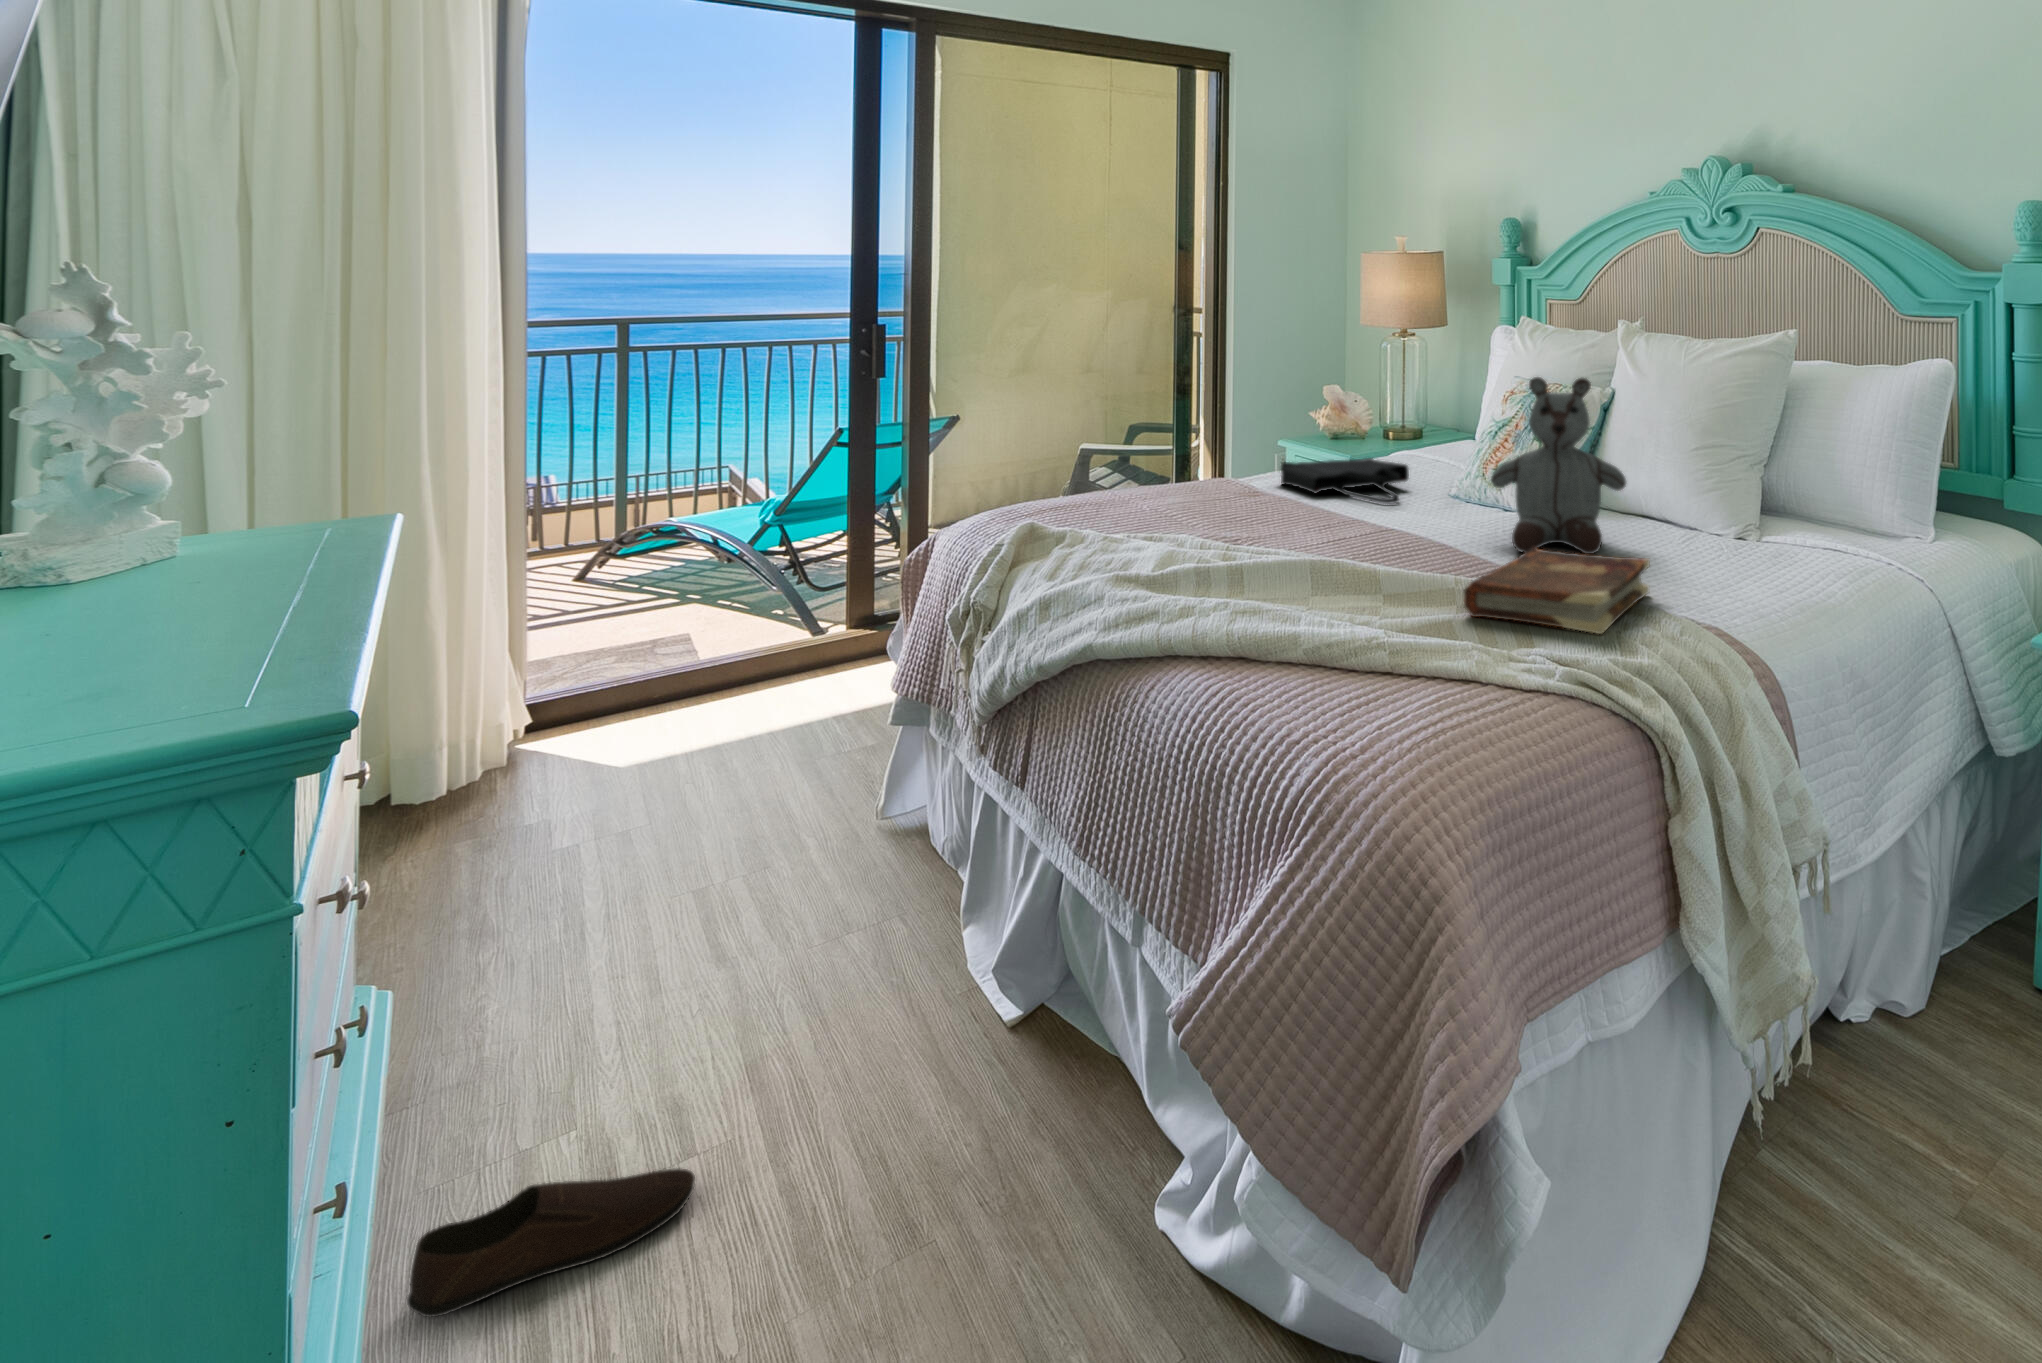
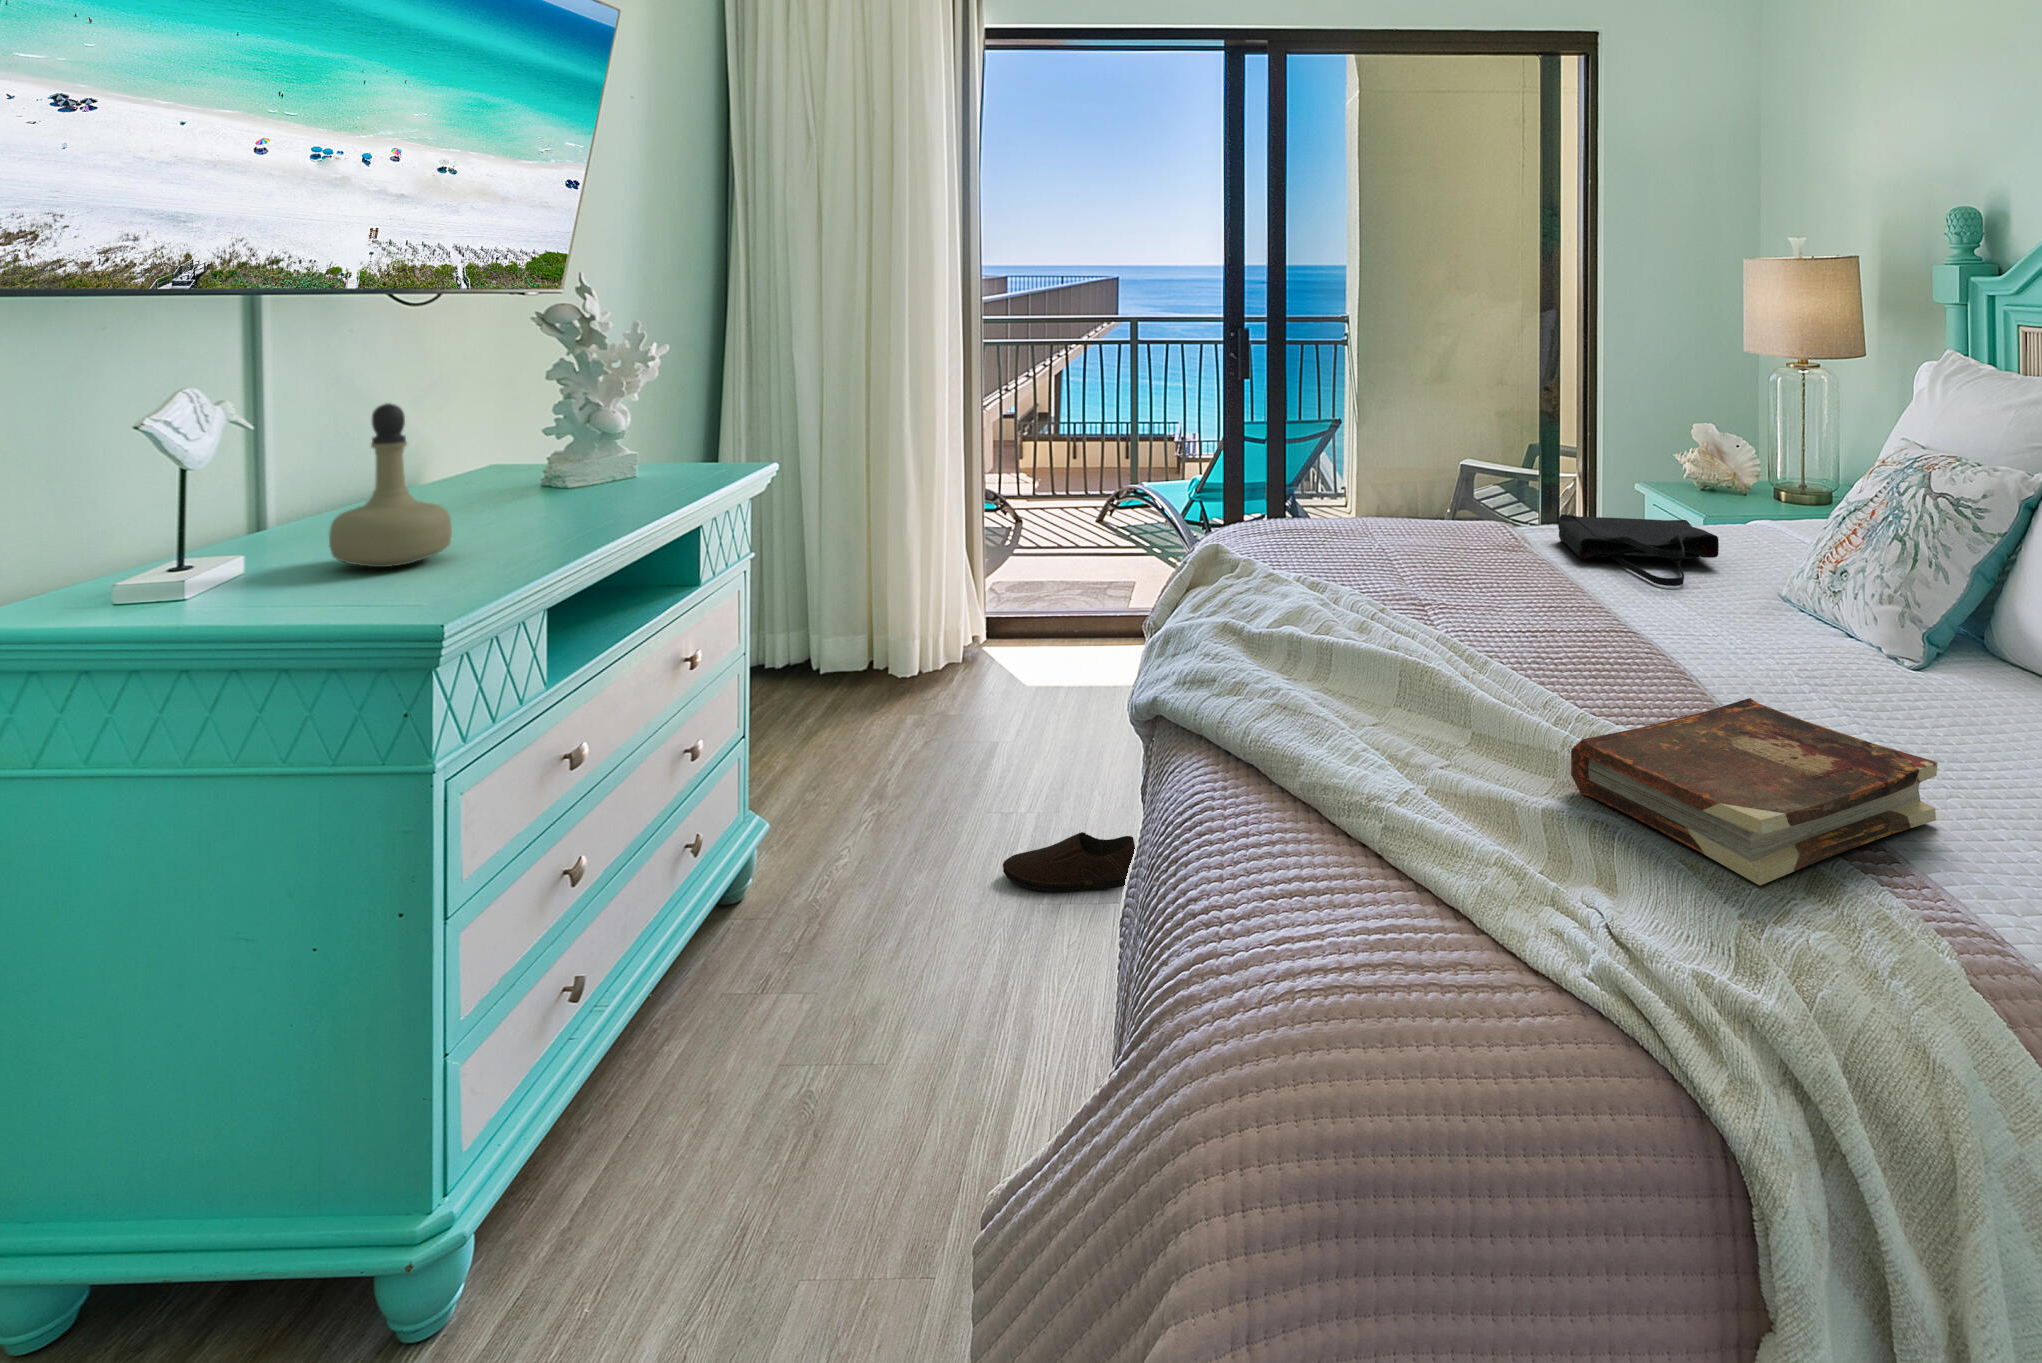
stuffed bear: present [1491,377,1626,554] -> none [1760,434,1991,721]
perfume bottle: none [98,411,286,618] -> present [329,403,452,567]
shoe: present [407,1168,695,1317] -> present [1003,832,1135,892]

